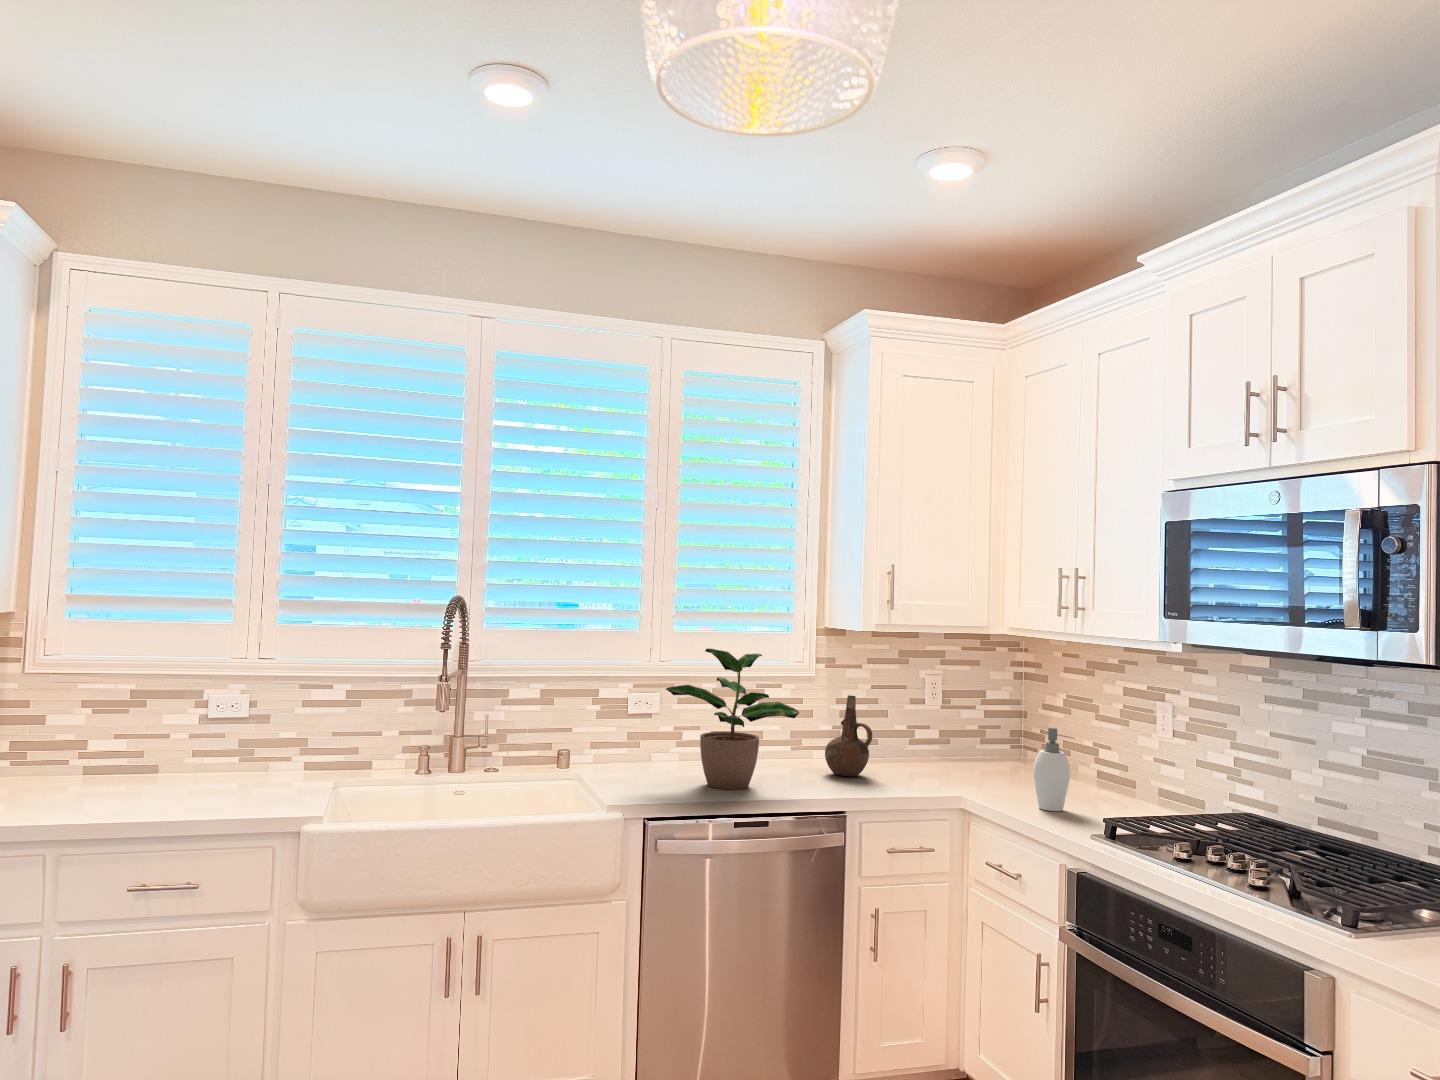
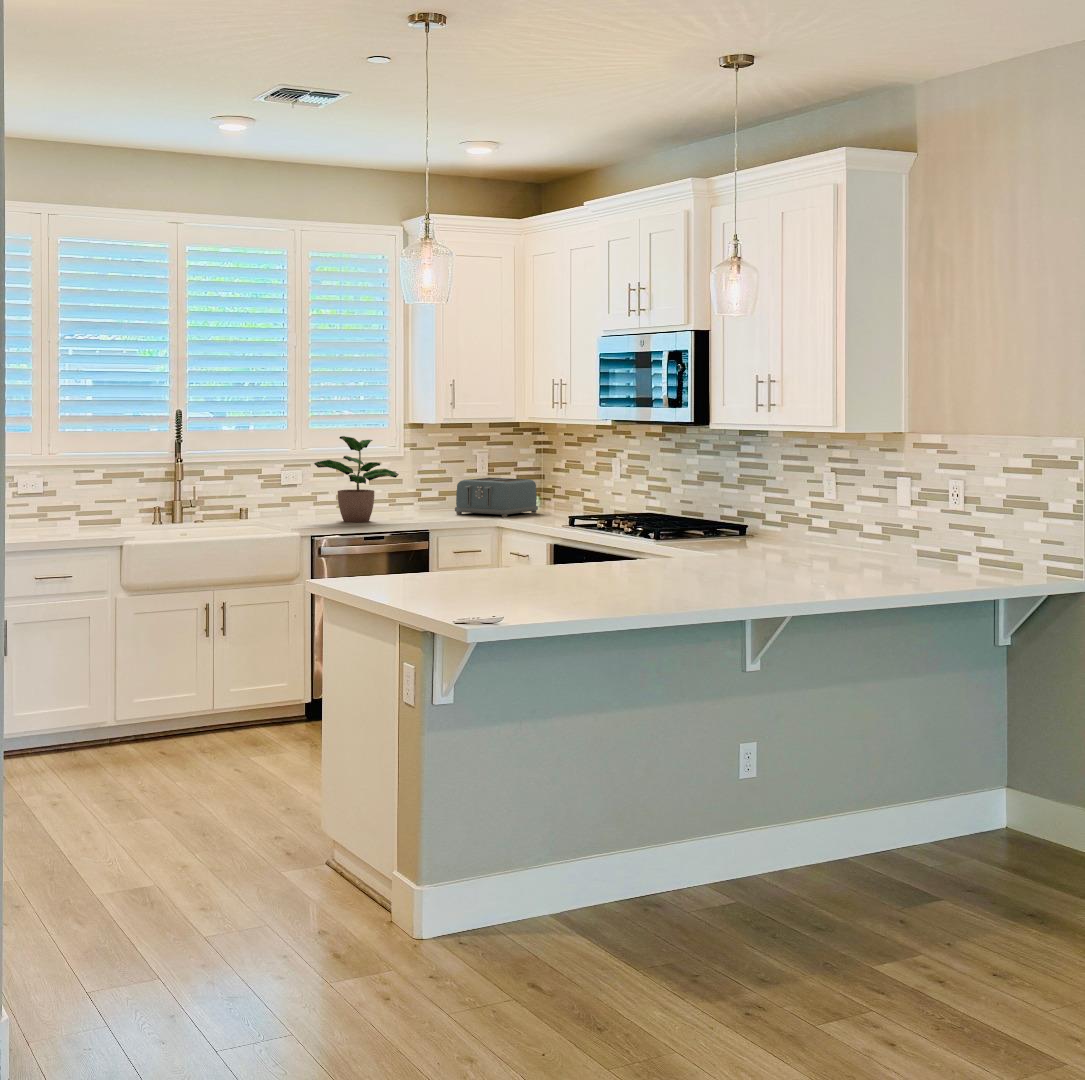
ceramic pitcher: present [825,695,872,776] -> none [413,465,443,516]
toaster: none [890,714,1021,786] -> present [455,478,538,517]
soap dispenser: present [1033,728,1075,811] -> none [538,474,560,521]

